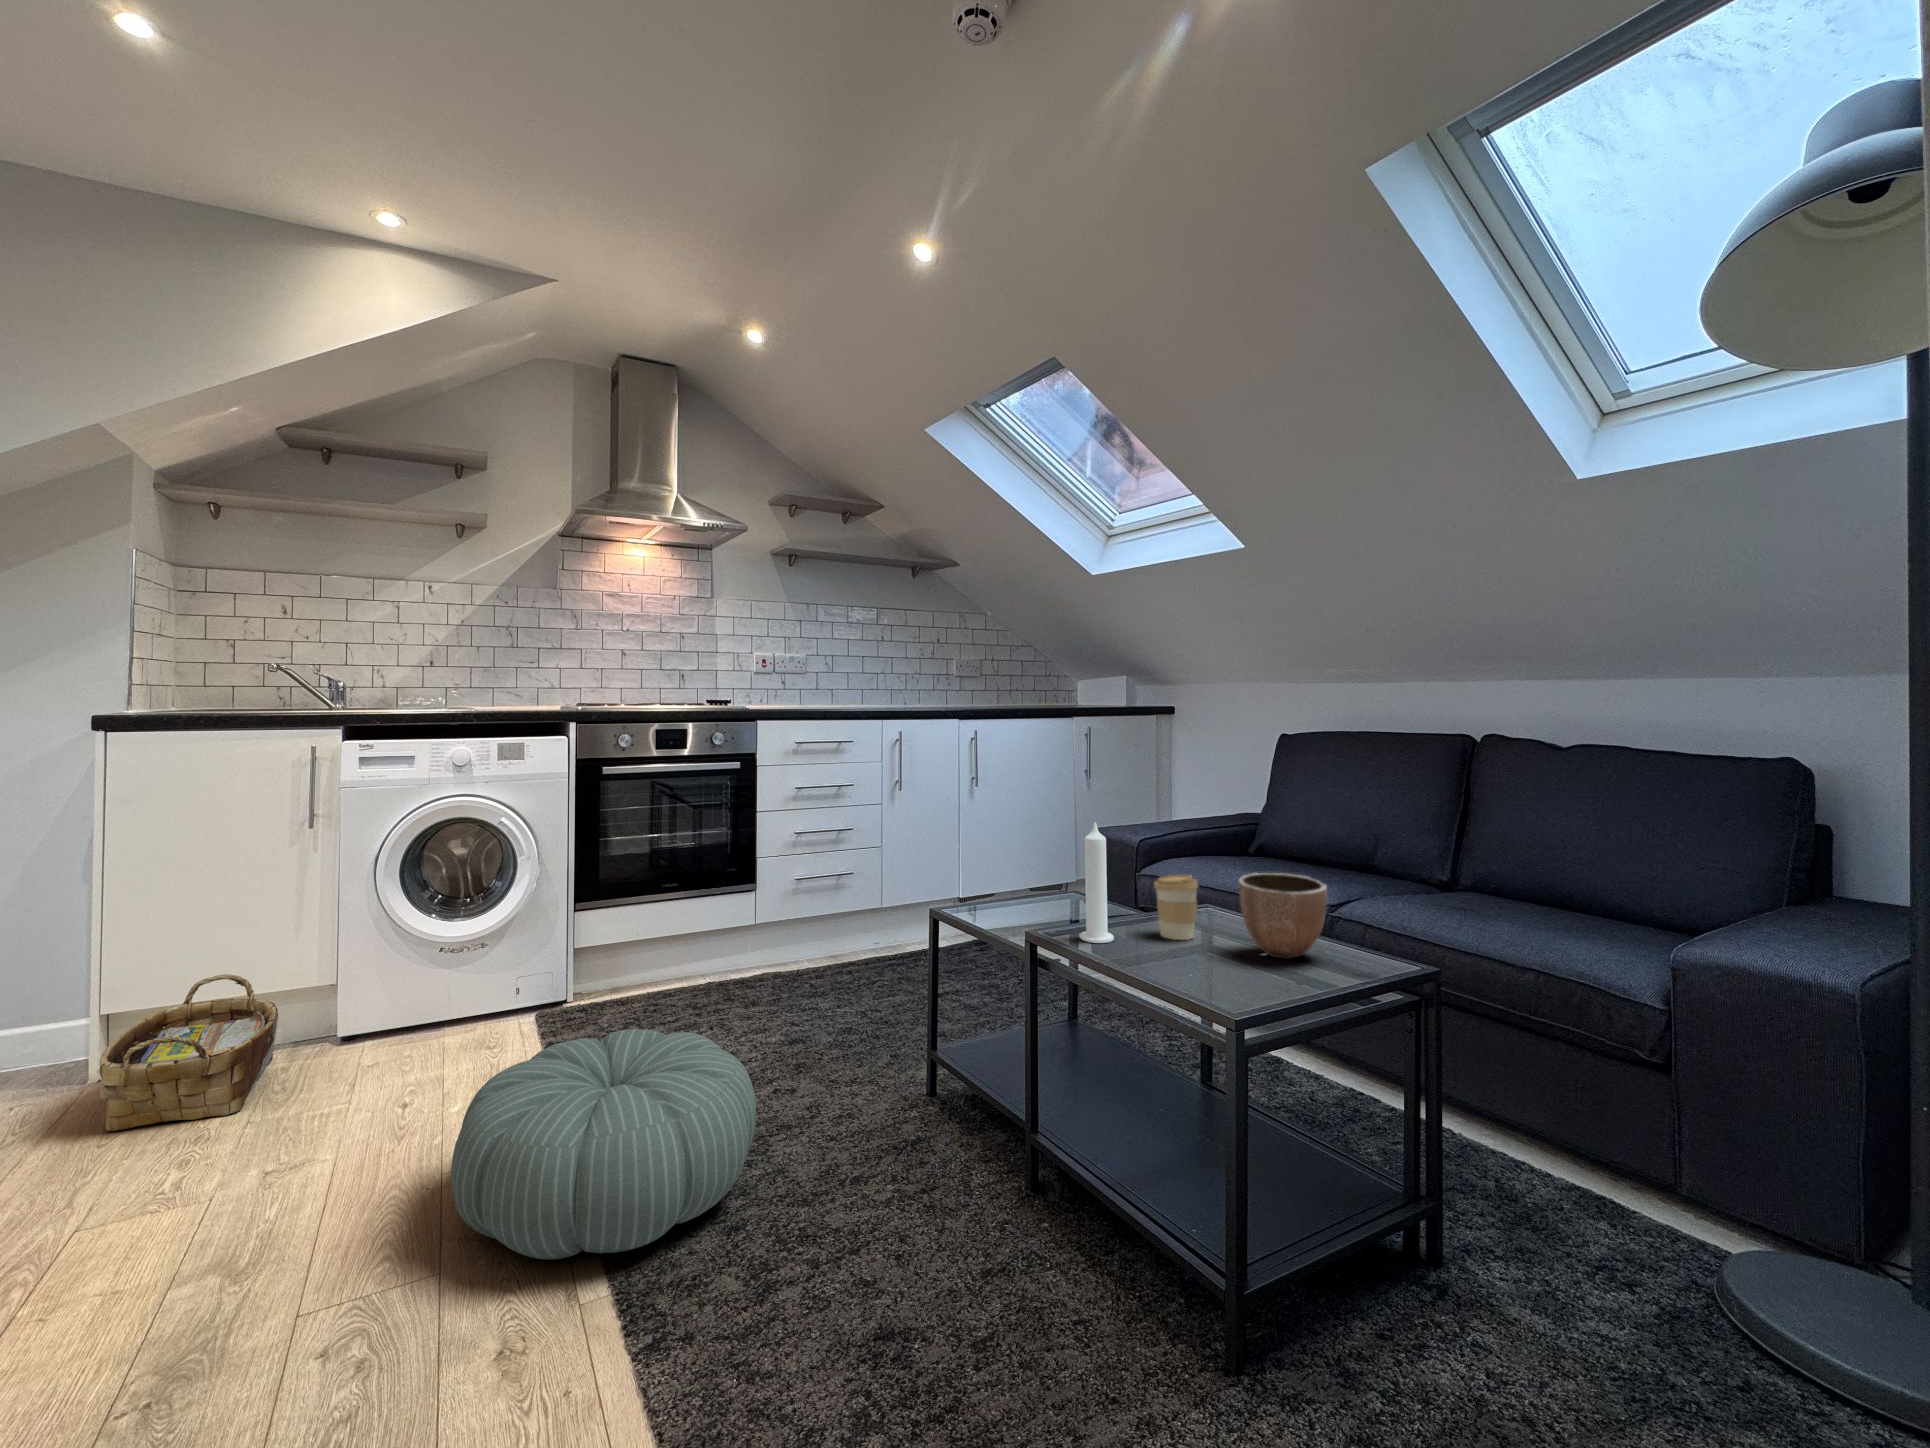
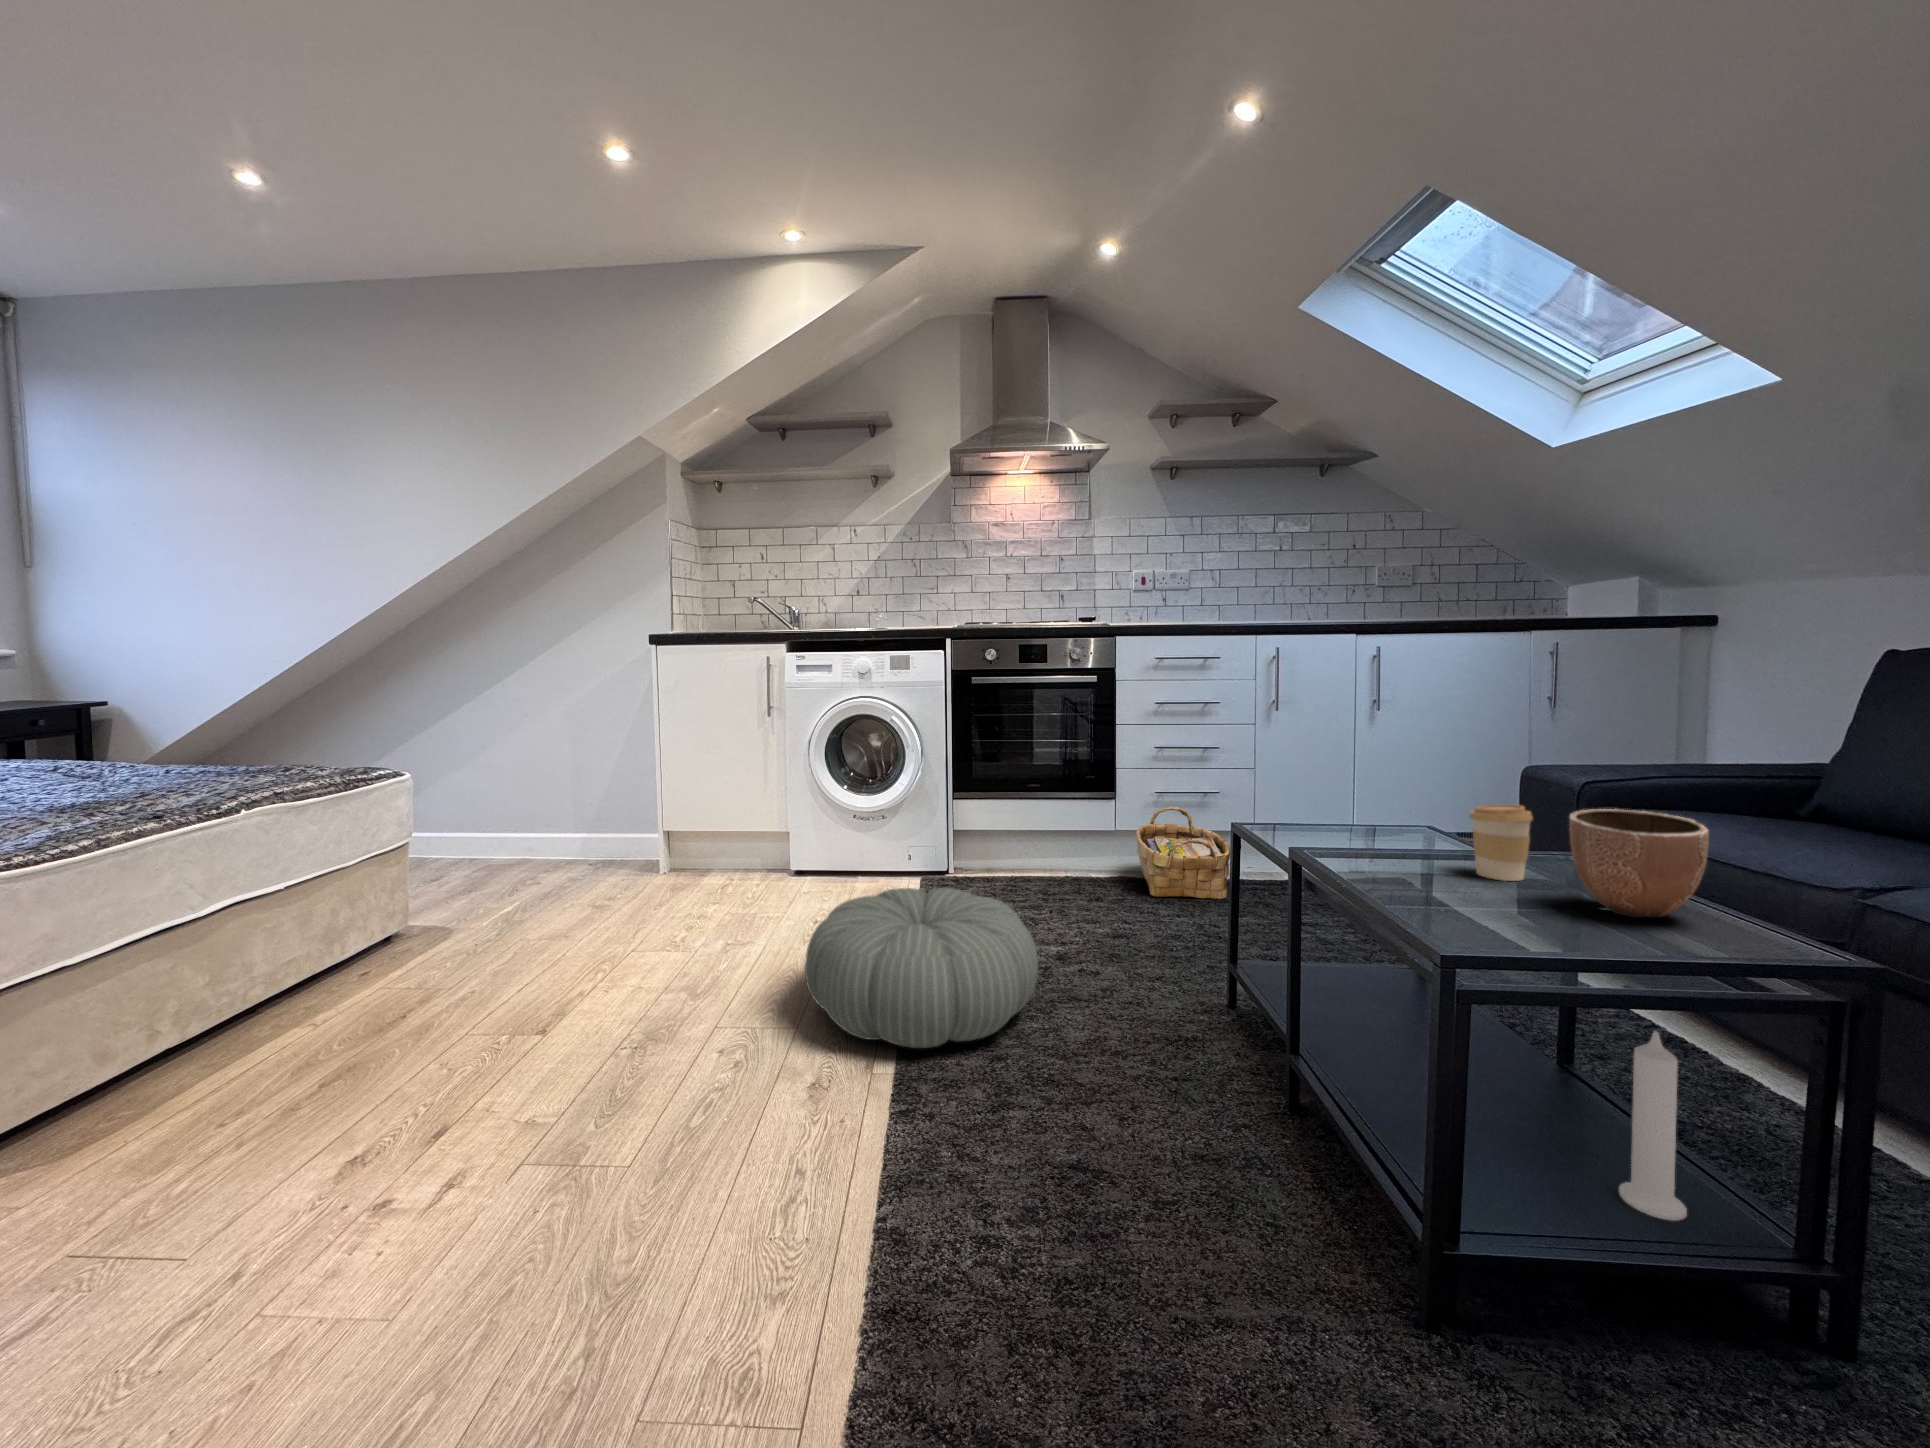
candle: present [1080,822,1114,943] -> present [1619,1031,1687,1221]
woven basket: present [99,974,278,1131] -> present [1136,807,1230,899]

